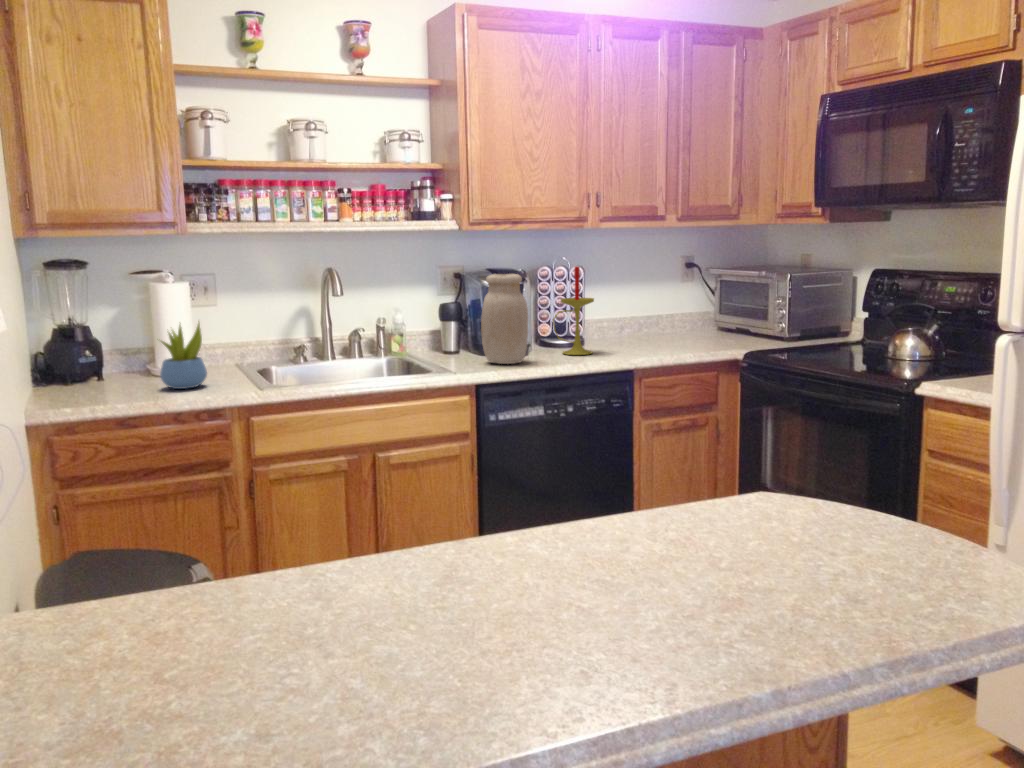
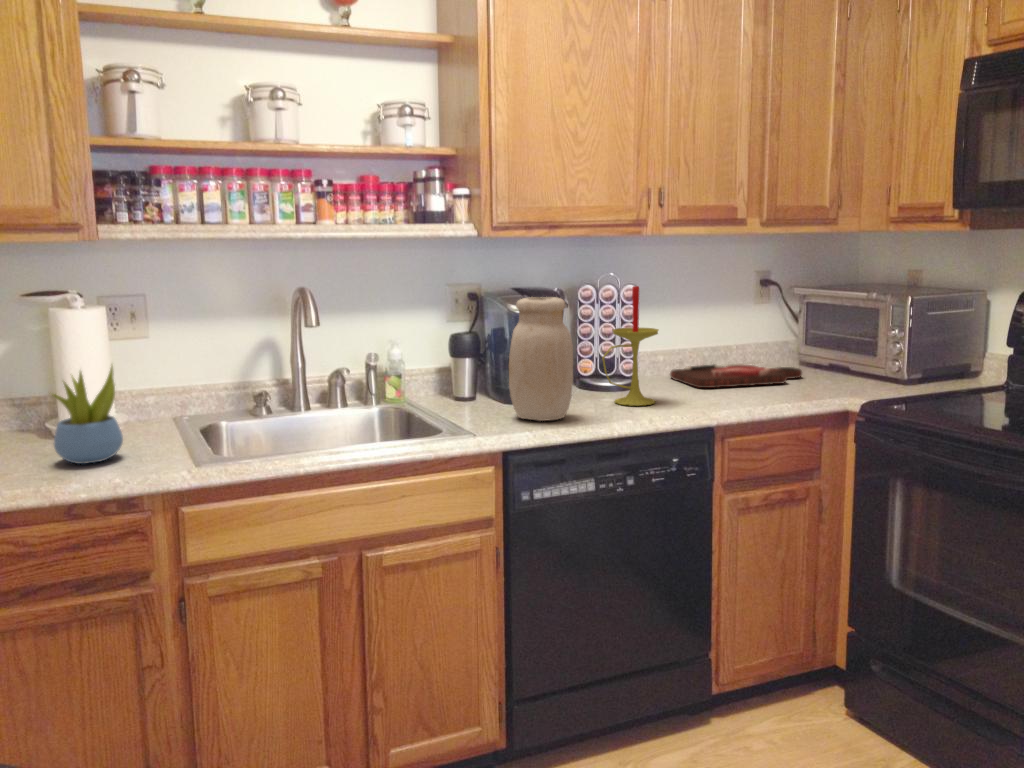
cutting board: none [610,325,712,344] -> present [670,362,802,388]

